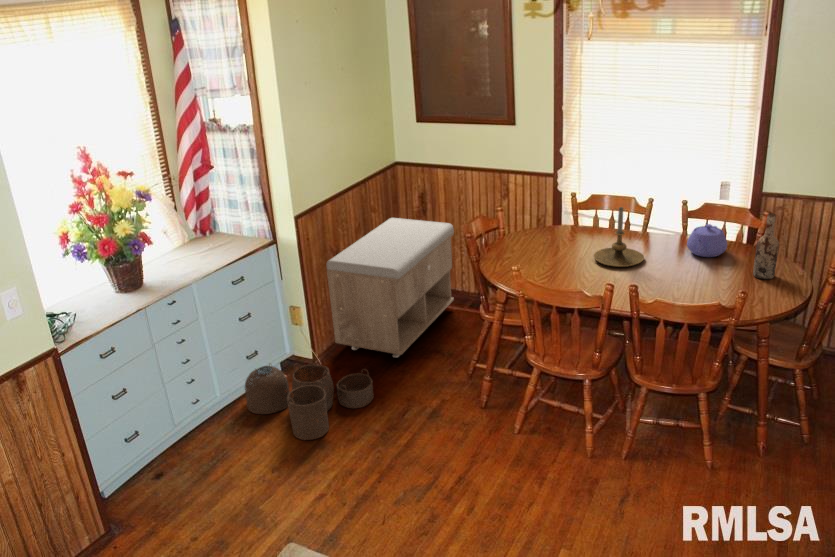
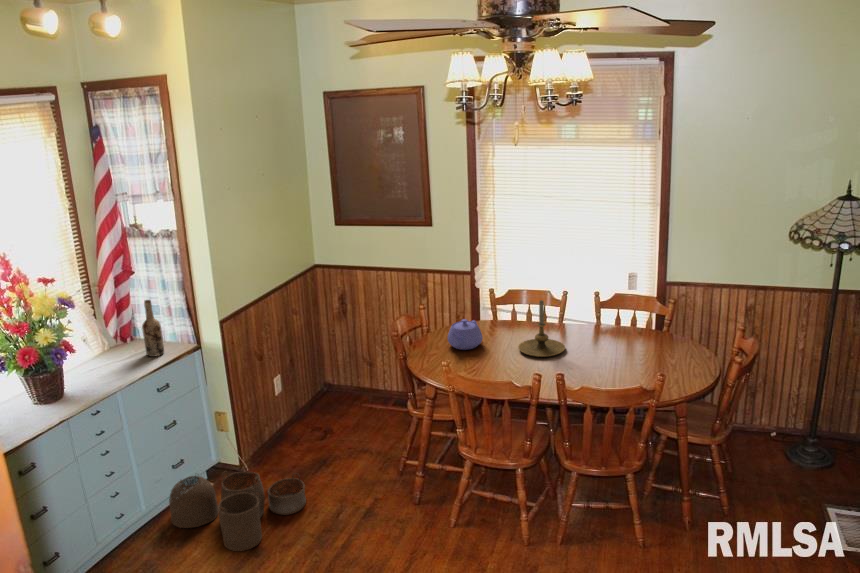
wine bottle: present [753,213,779,279] -> present [142,300,164,357]
storage bench: present [327,218,454,358] -> none [252,318,379,460]
teapot: present [687,224,727,257] -> present [448,319,482,350]

